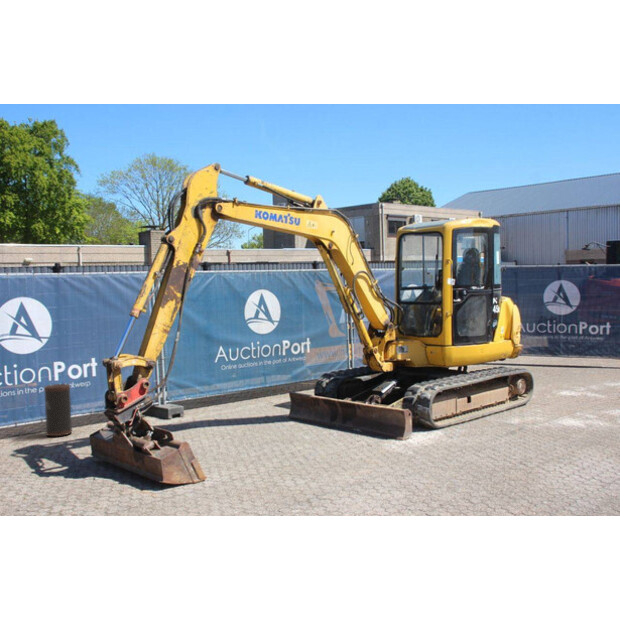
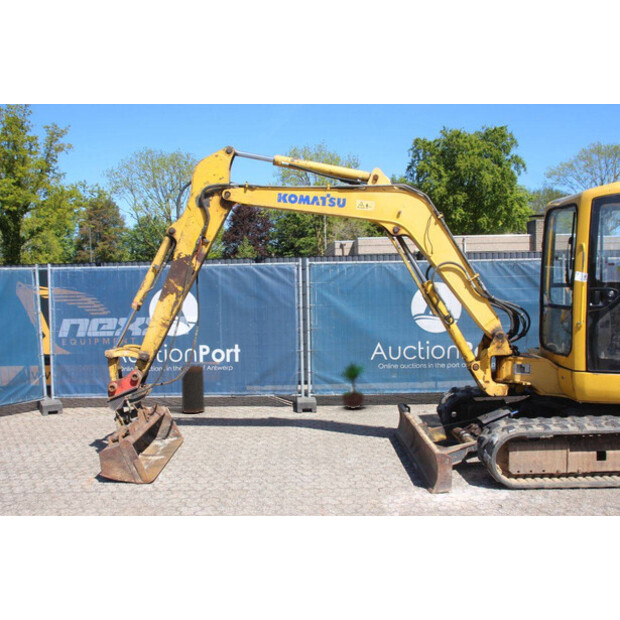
potted tree: none [198,361,224,408] -> present [341,364,365,408]

